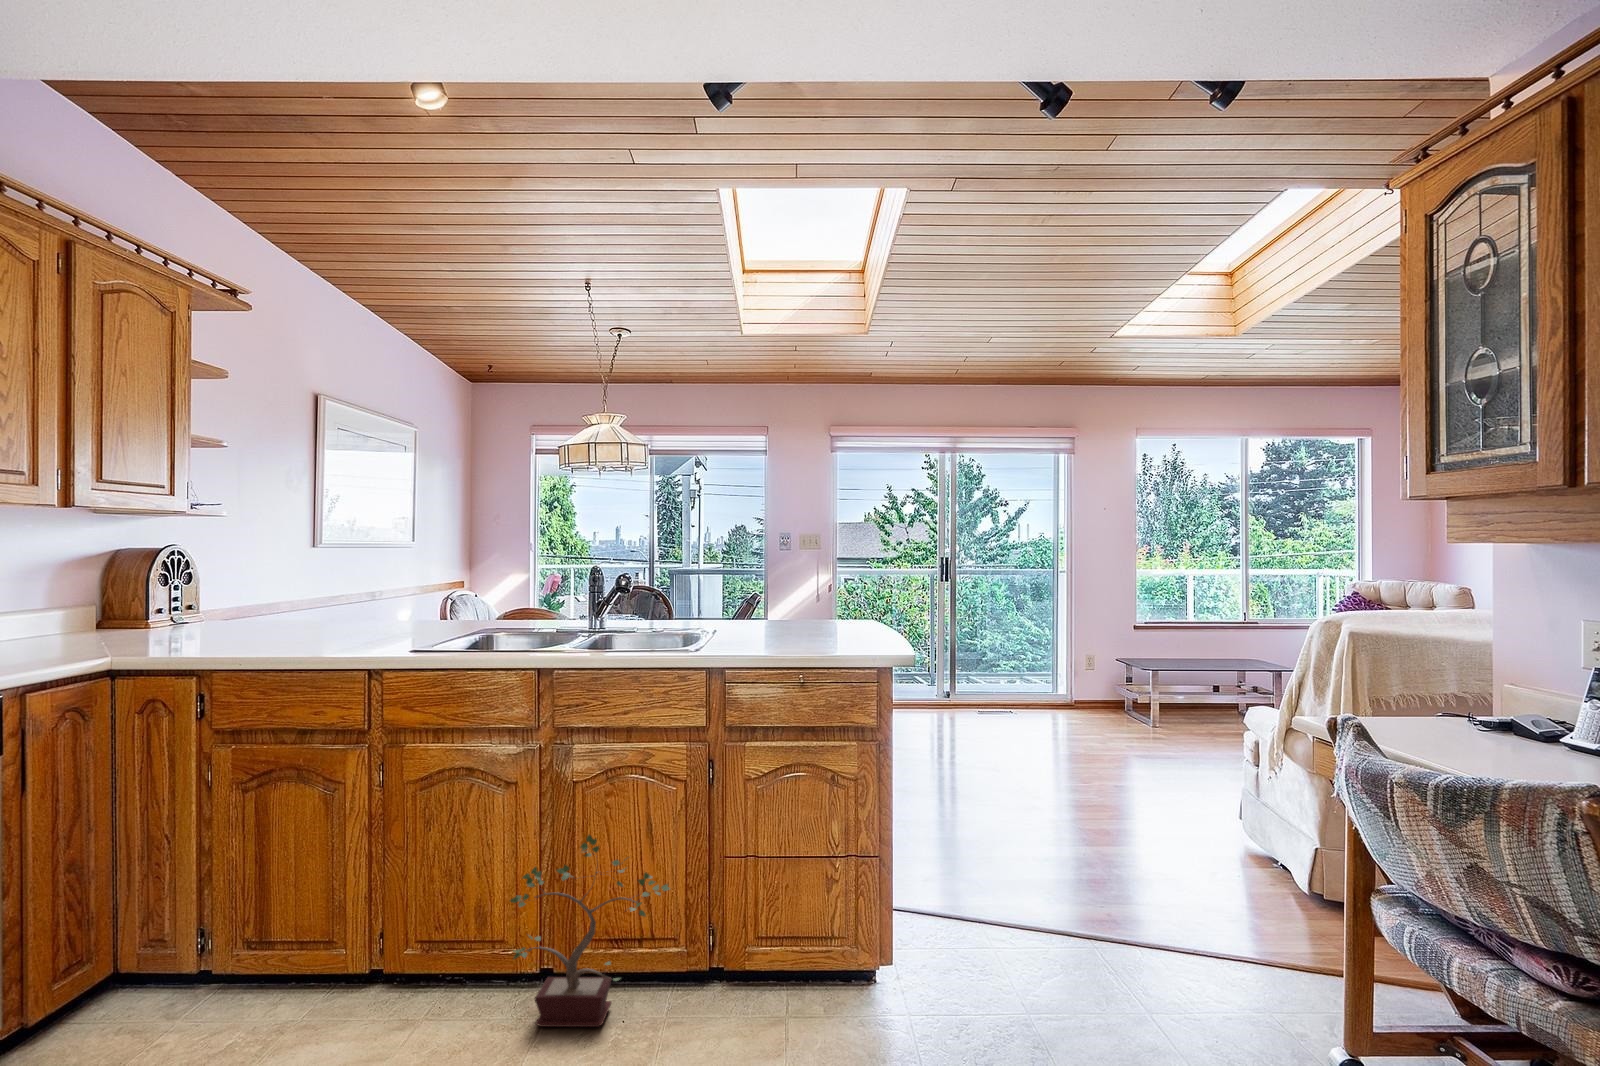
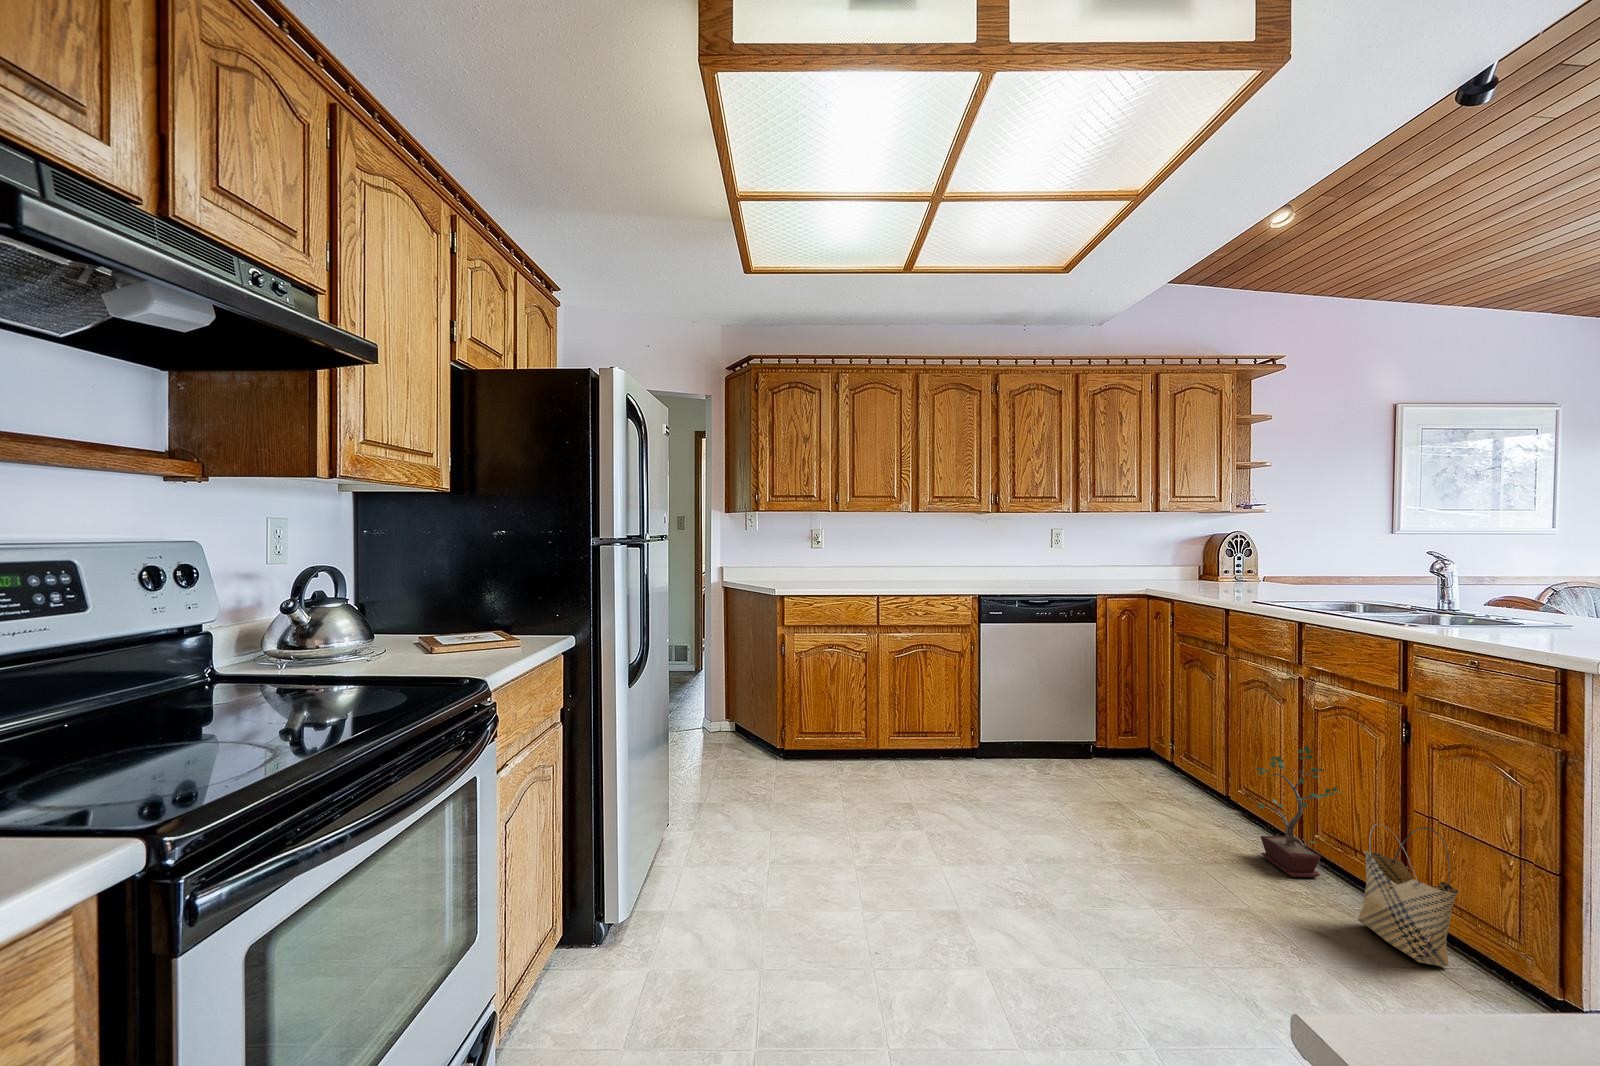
woven basket: none [712,869,813,1023] -> present [1358,823,1458,966]

